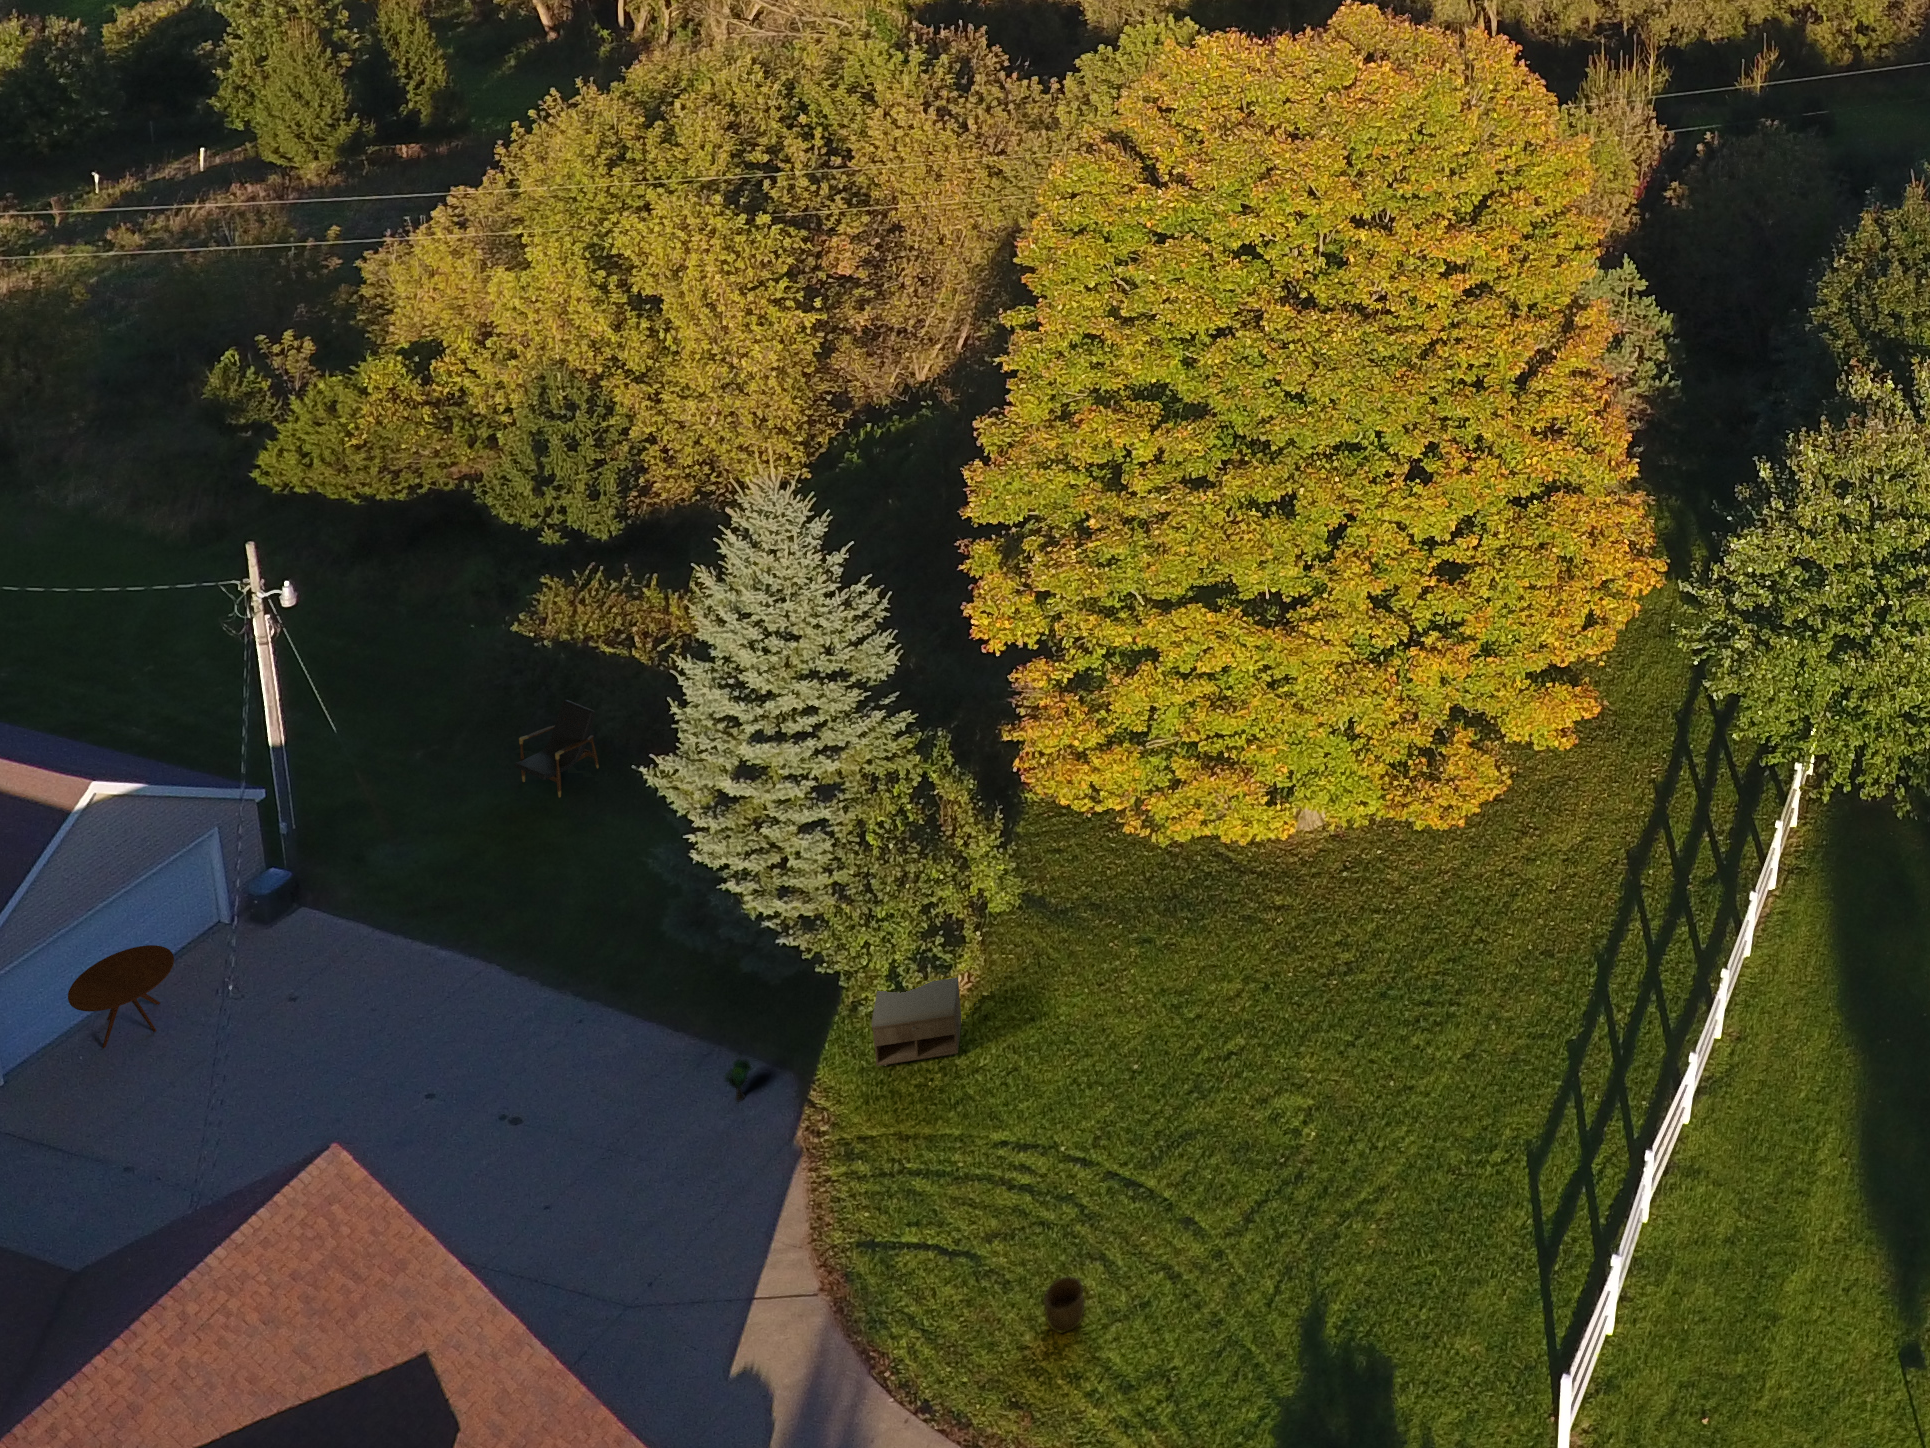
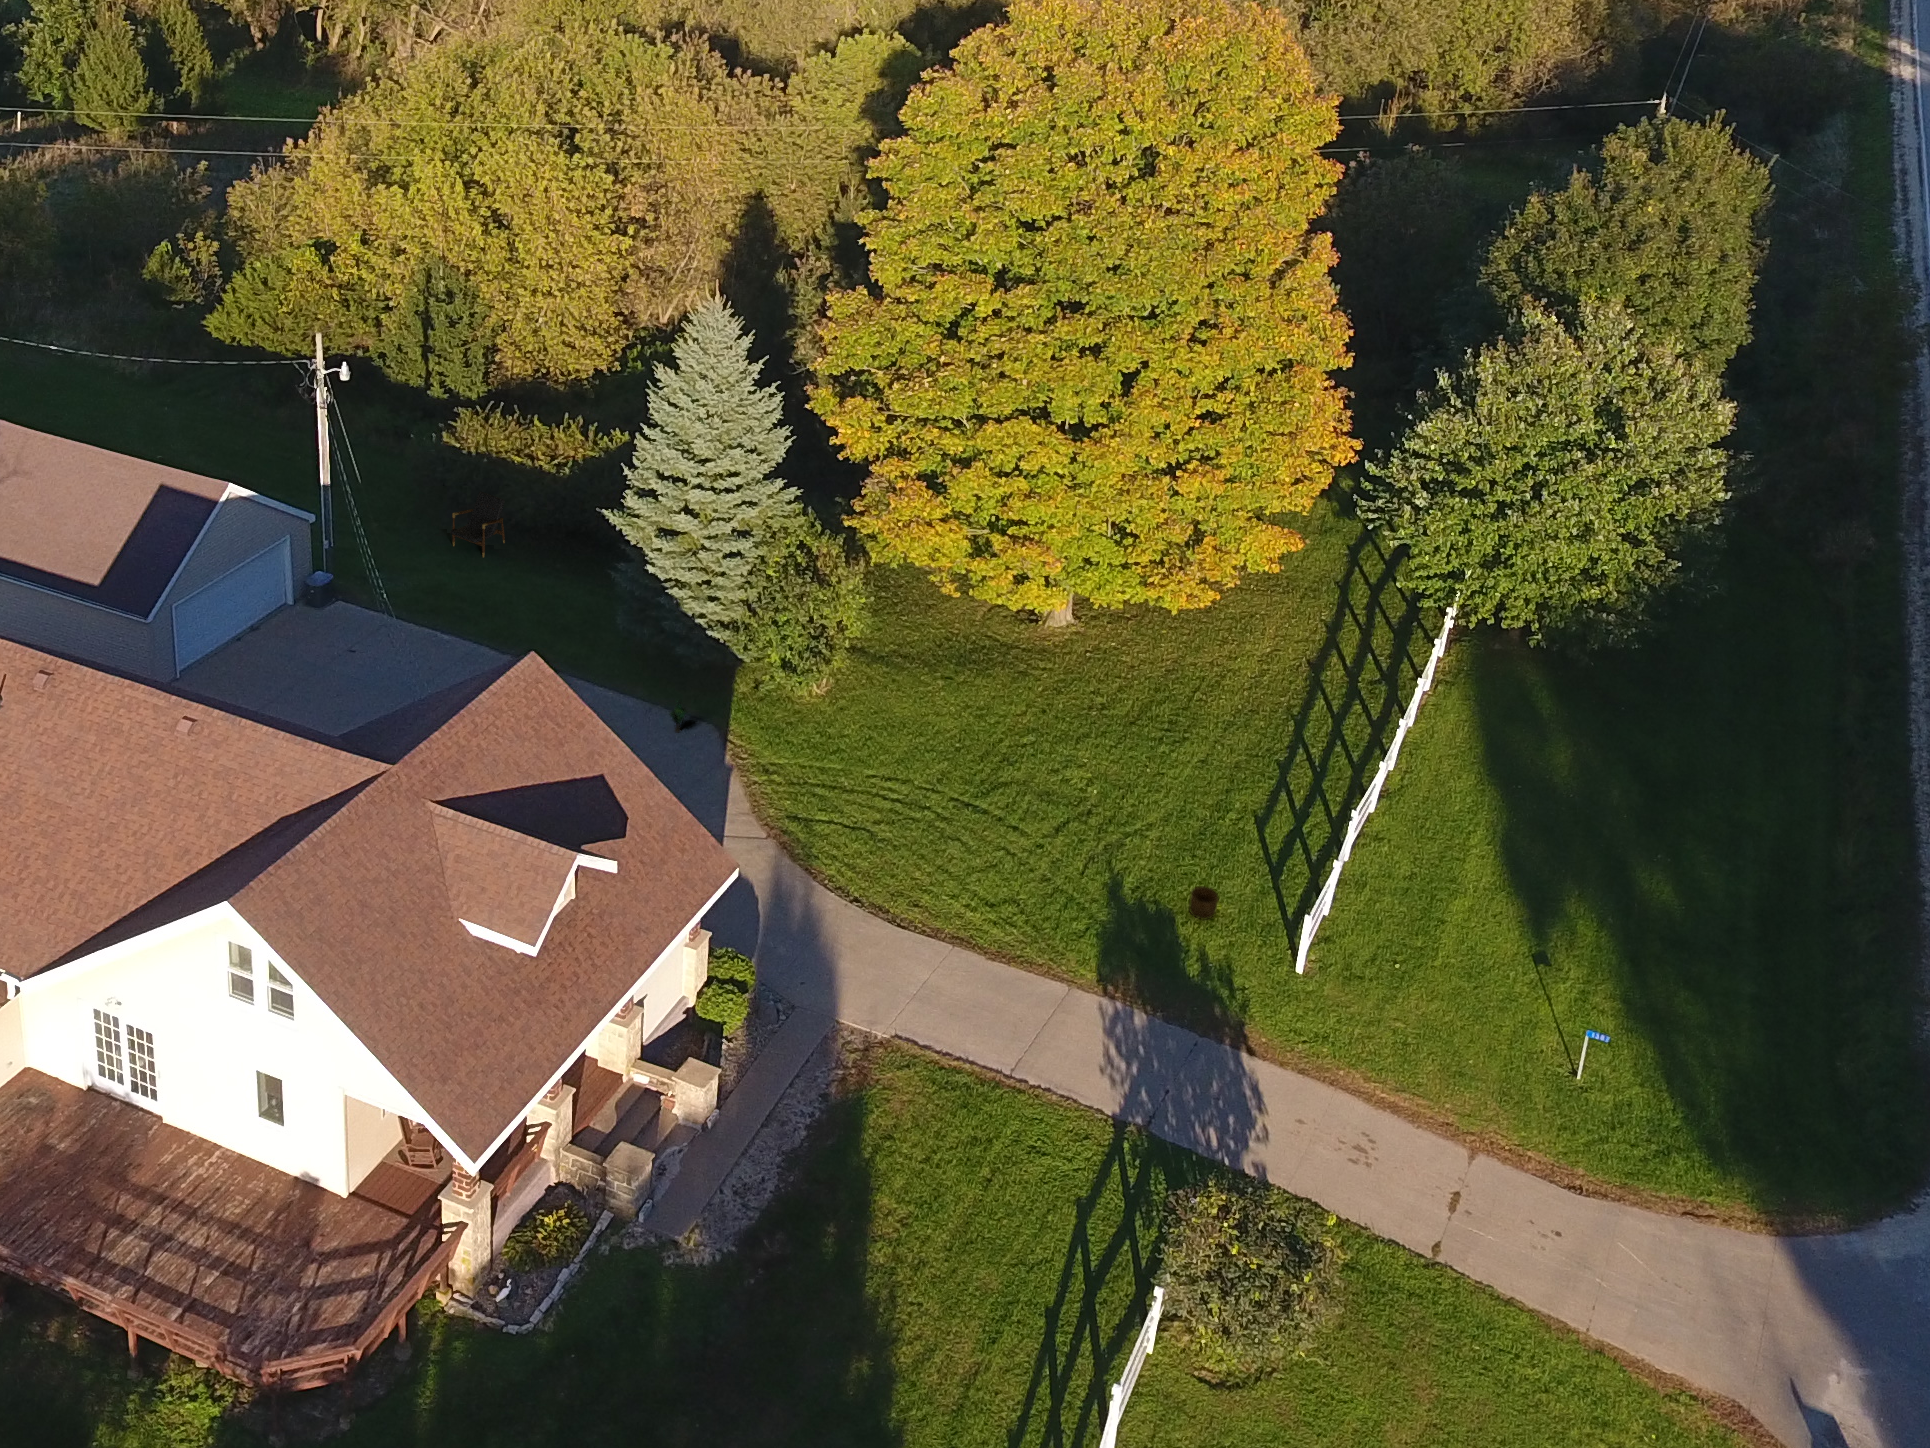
round table: present [68,945,174,1048] -> none [211,603,273,663]
storage bench: present [872,978,961,1066] -> none [767,673,826,725]
wooden bucket: present [1044,1276,1084,1334] -> present [1189,886,1219,920]

